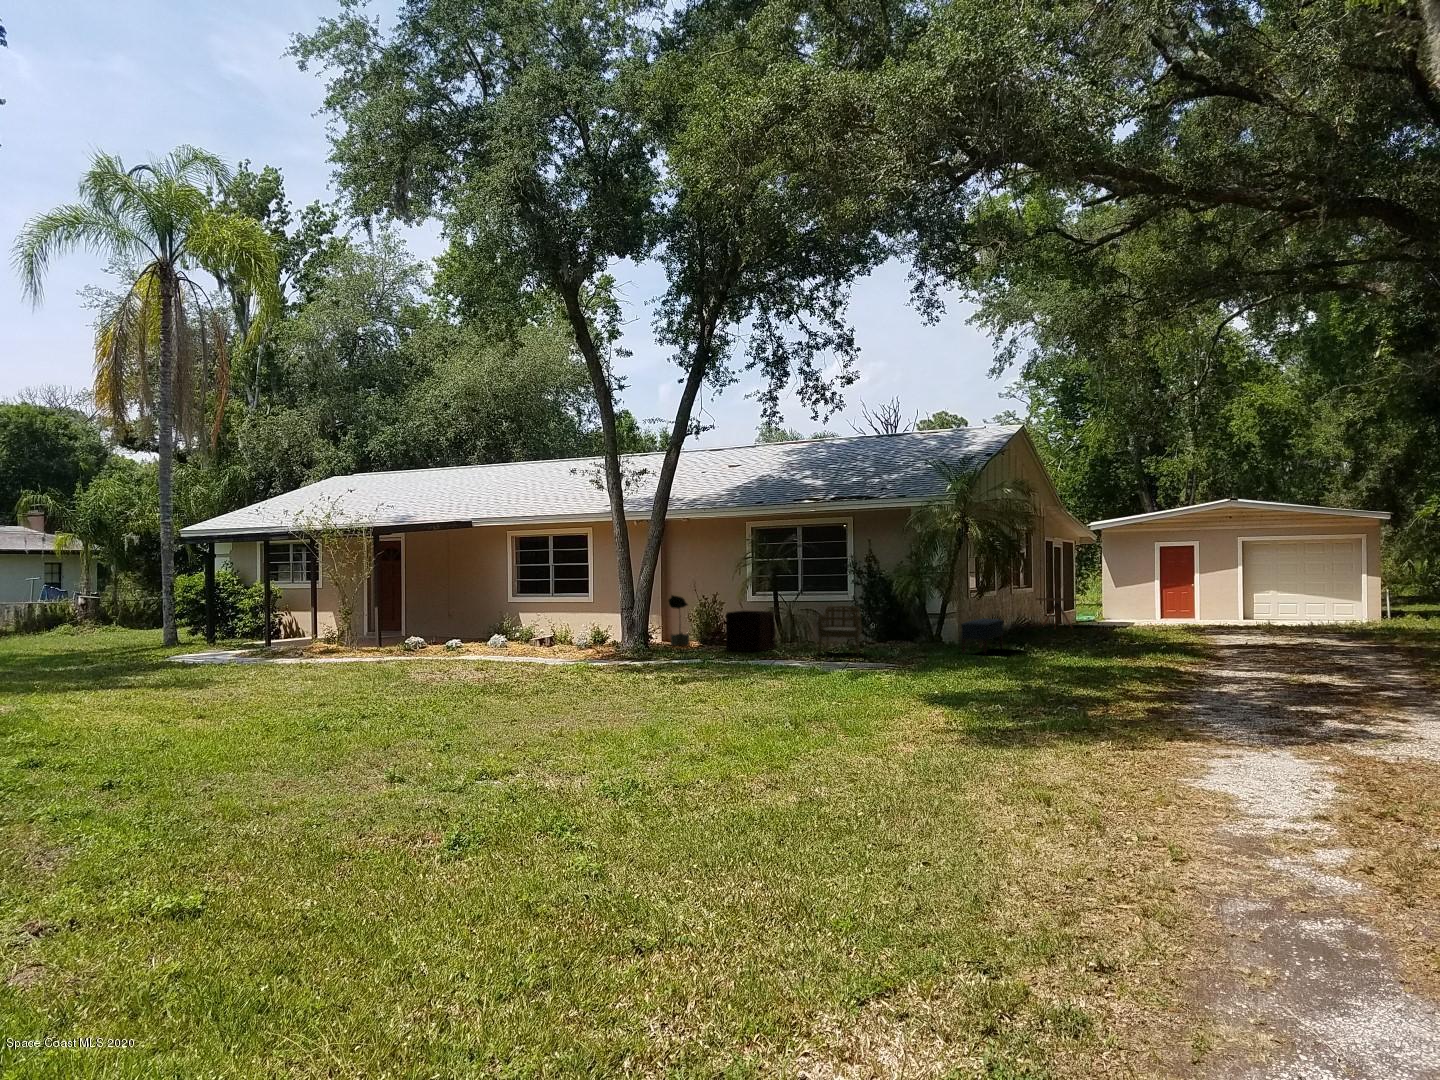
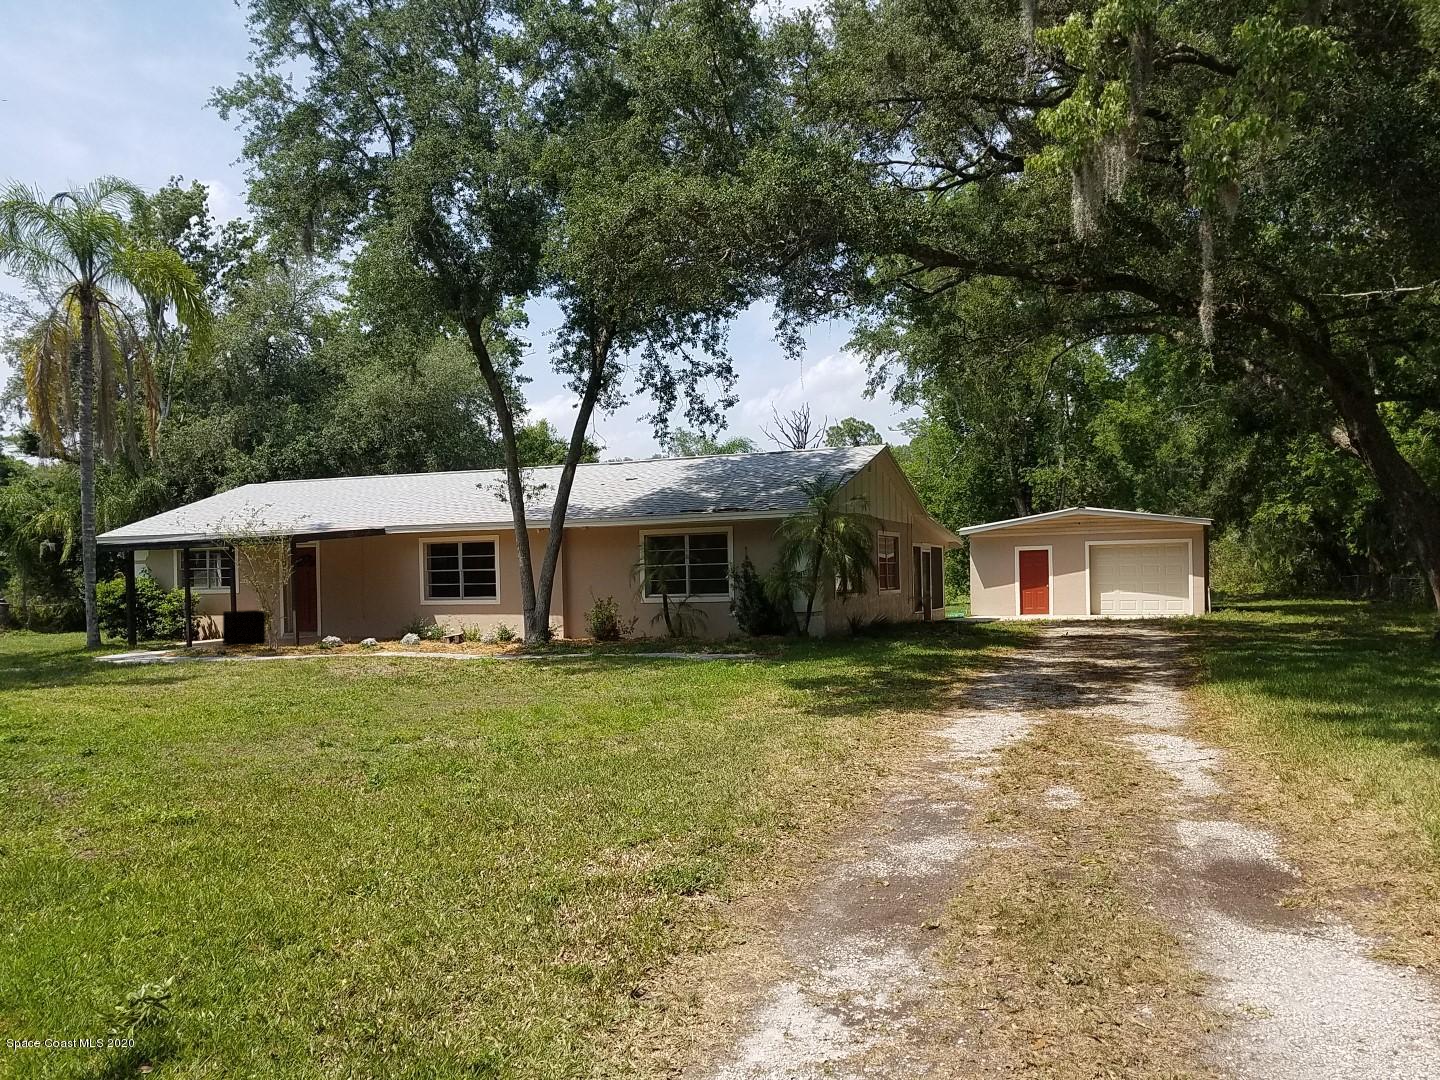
potted tree: present [668,595,689,646] -> none [567,596,587,643]
armchair: present [818,605,861,656] -> none [700,605,739,650]
wooden crate: present [726,611,776,651] -> present [223,610,266,646]
bench: present [961,619,1004,655] -> none [826,616,865,647]

